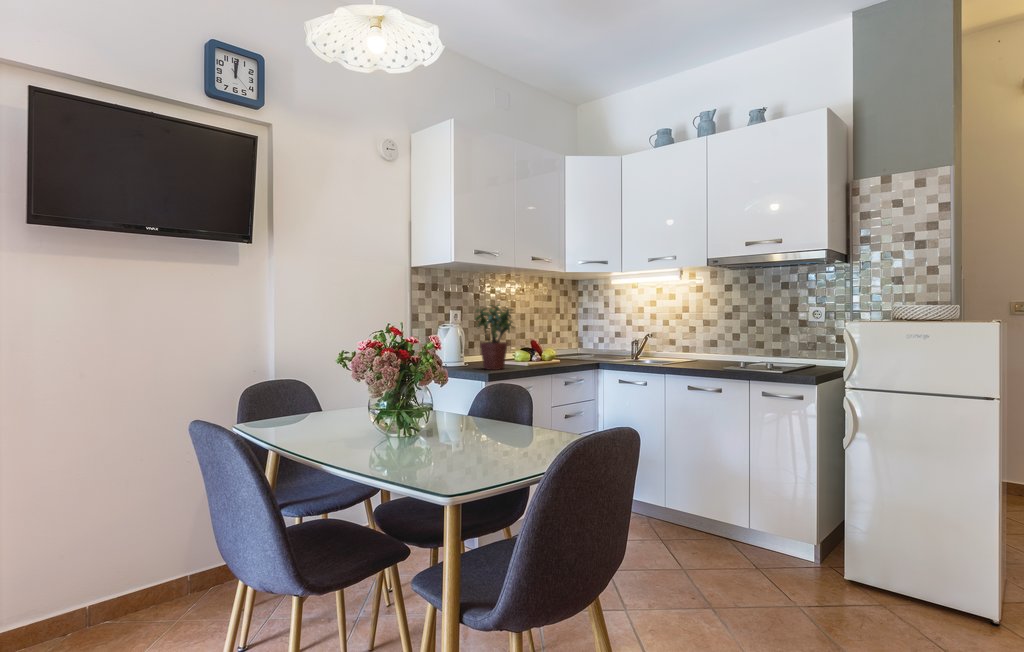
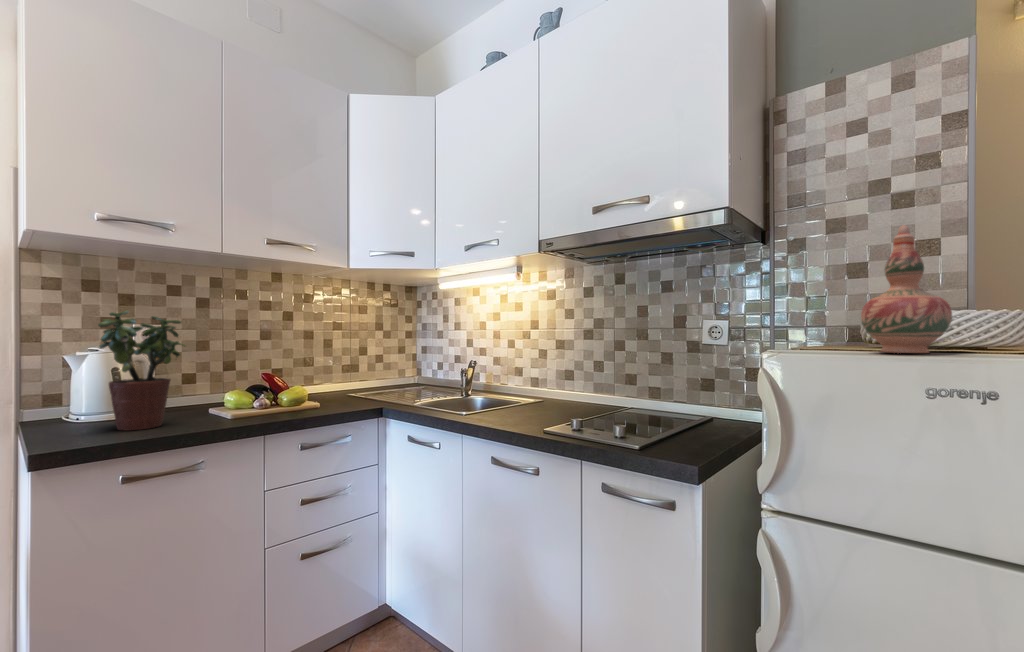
decorative vase: none [890,269,925,324] -> present [861,225,952,353]

